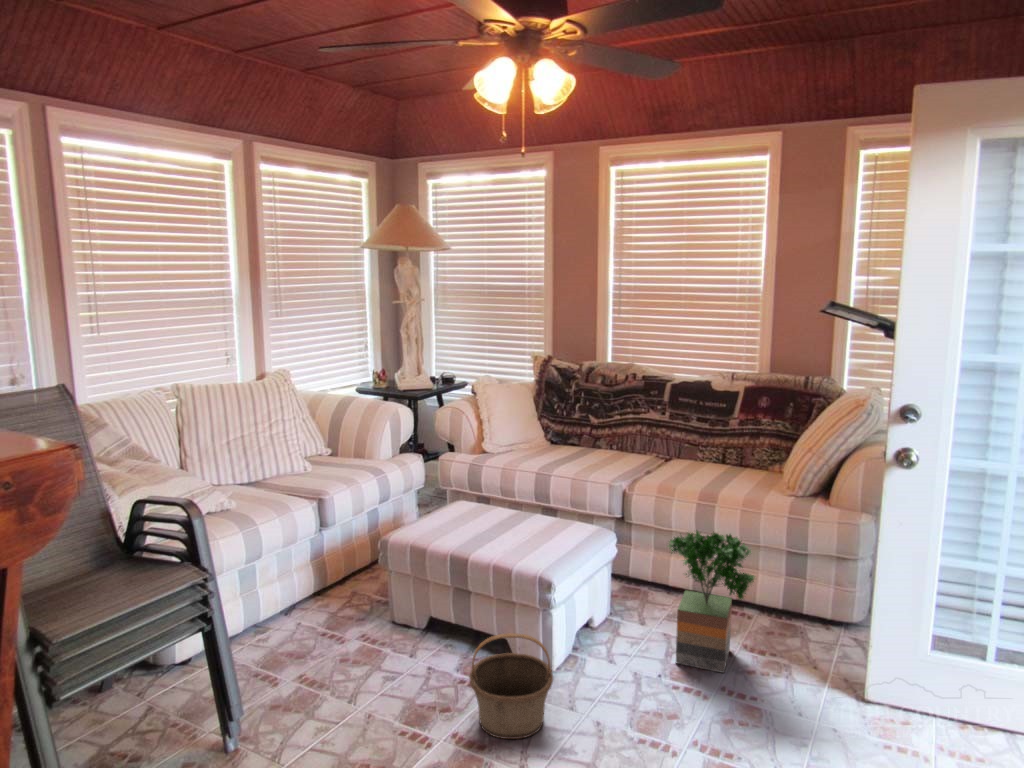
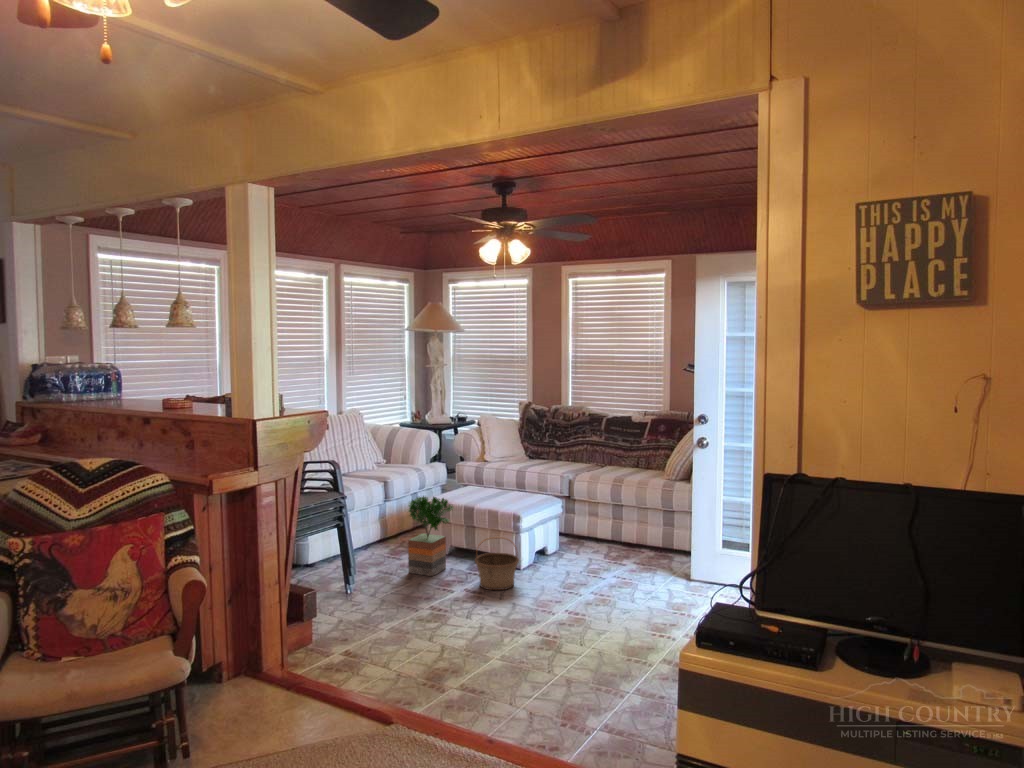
potted tree: present [668,531,755,673] -> present [408,496,453,576]

